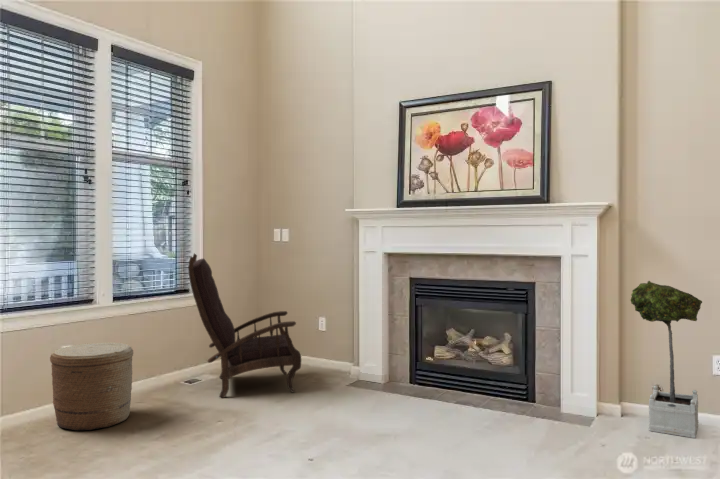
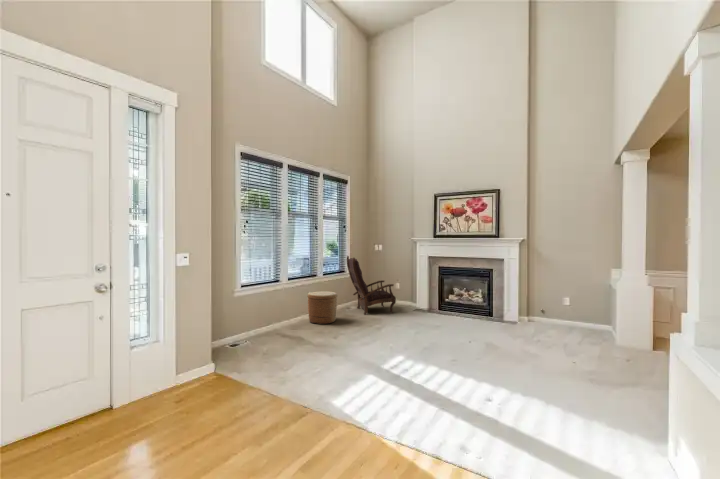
potted tree: present [631,281,702,438] -> none [532,269,560,328]

